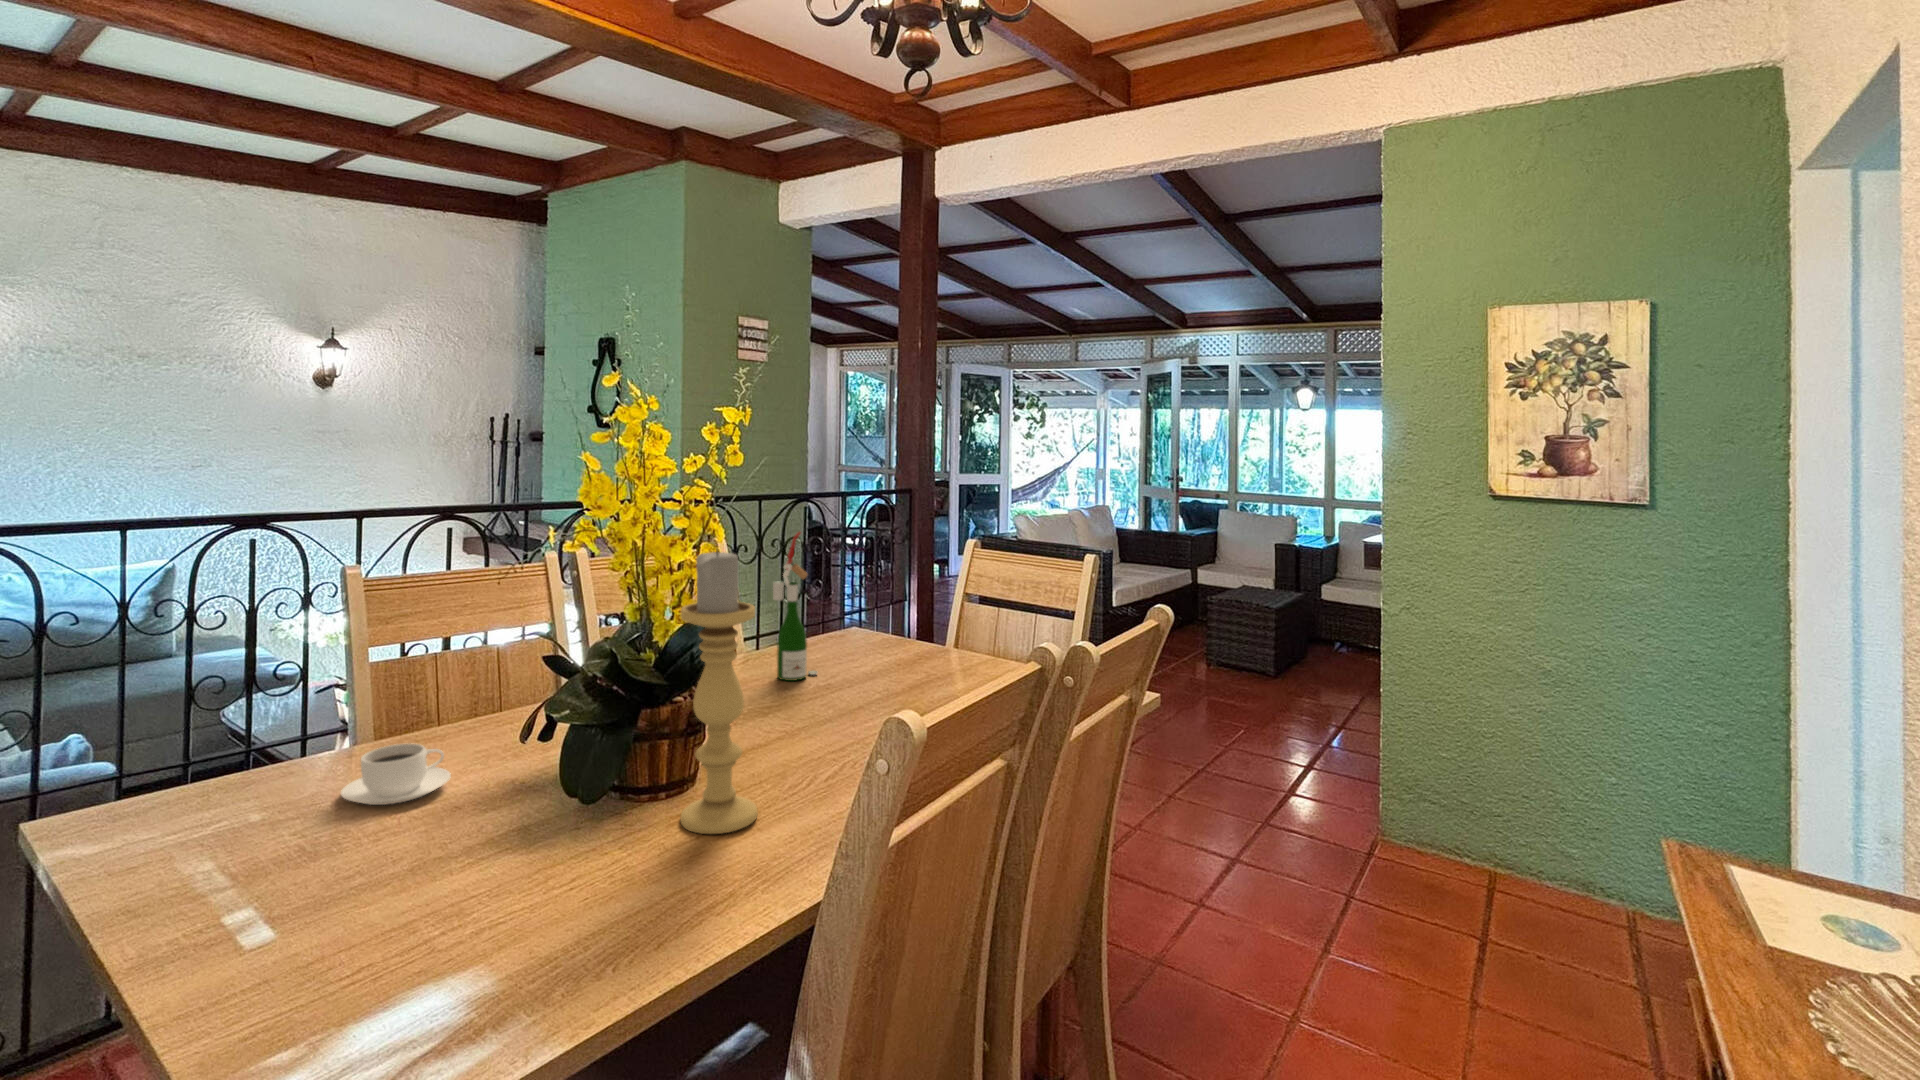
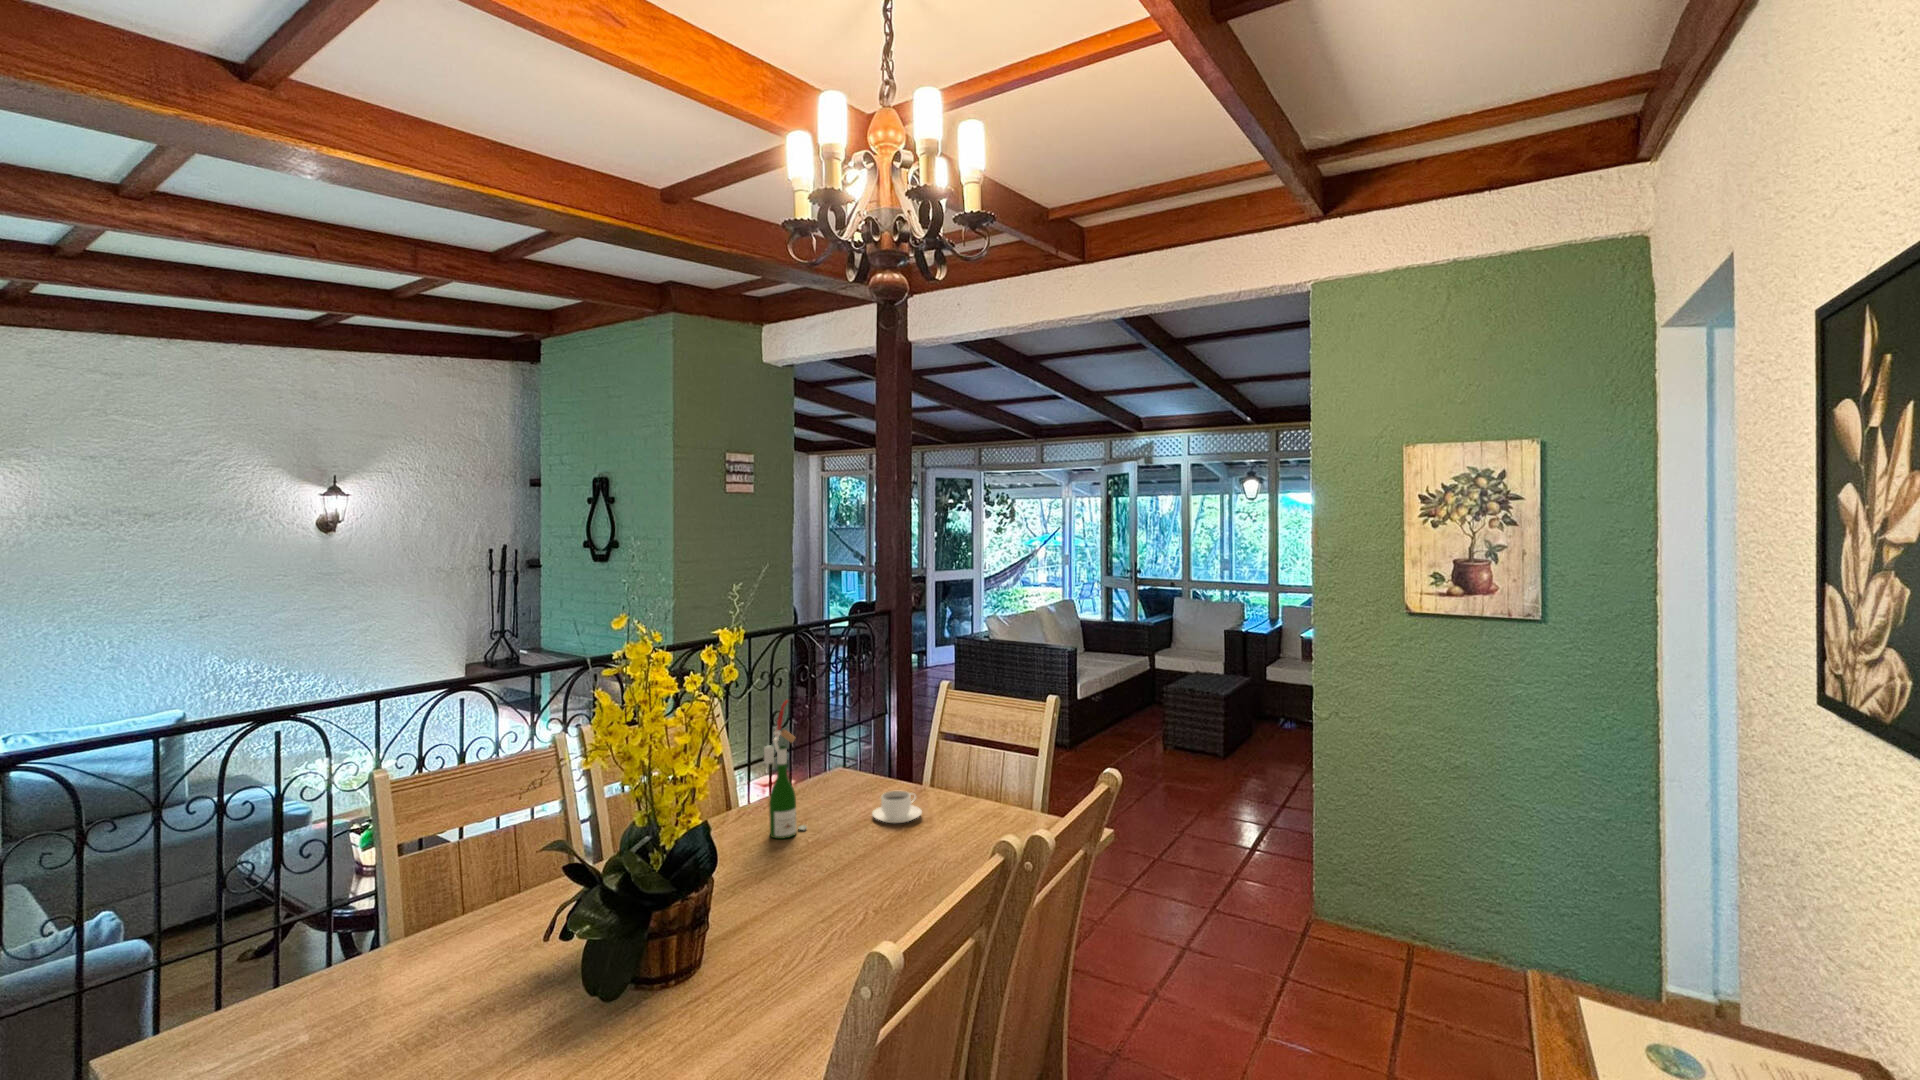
candle holder: present [680,549,757,834] -> none [686,767,757,1028]
coffee cup: present [341,743,451,805] -> present [872,791,922,823]

